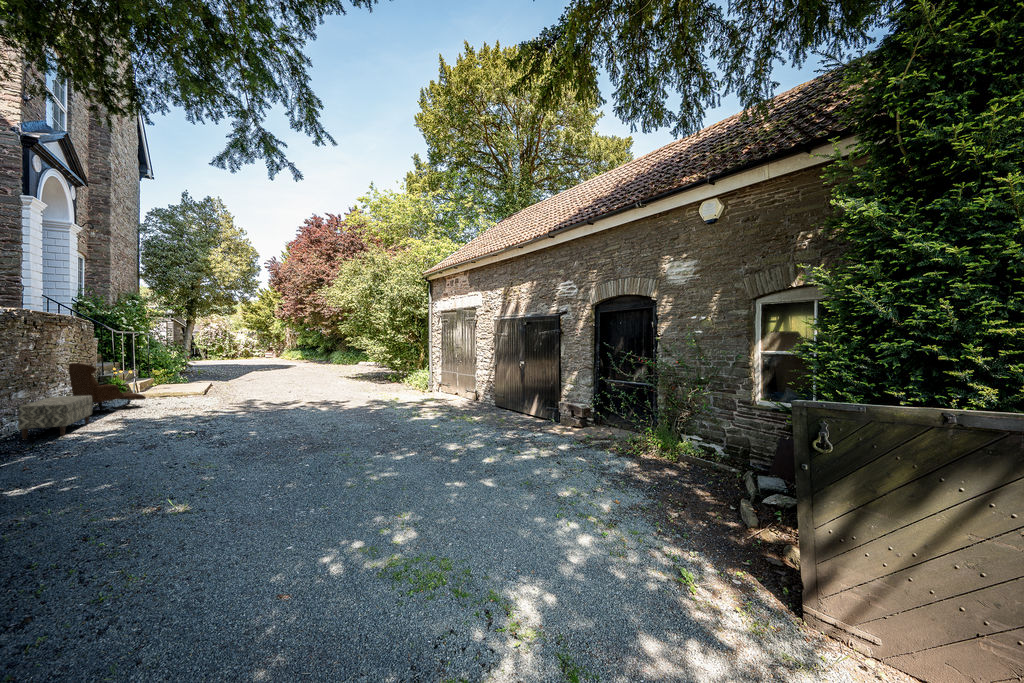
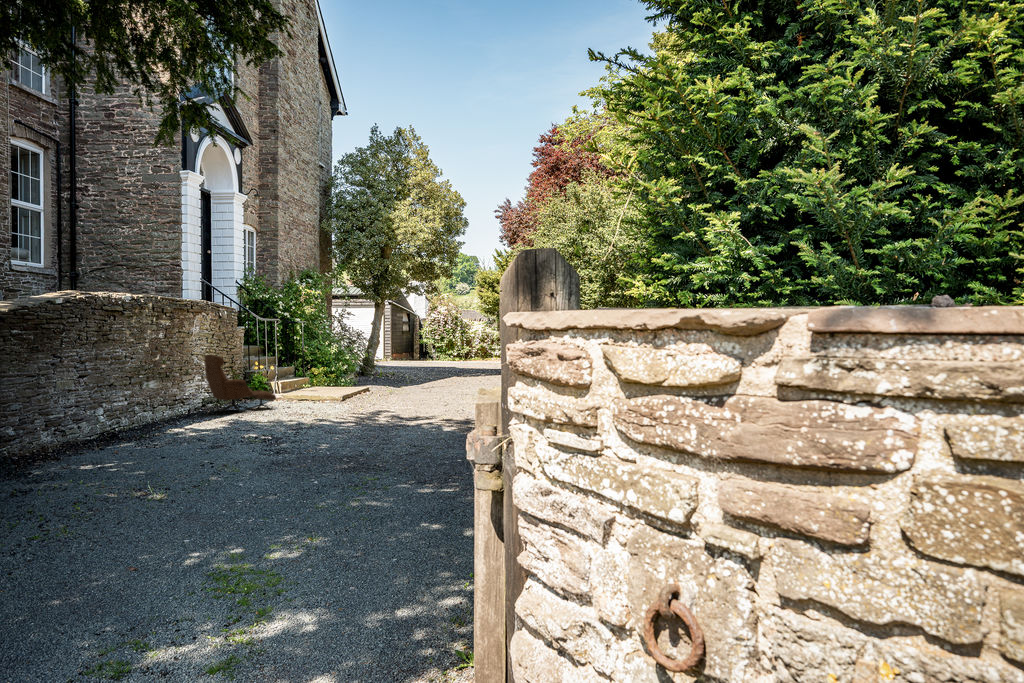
bench: present [18,395,92,439] -> none [146,390,212,431]

